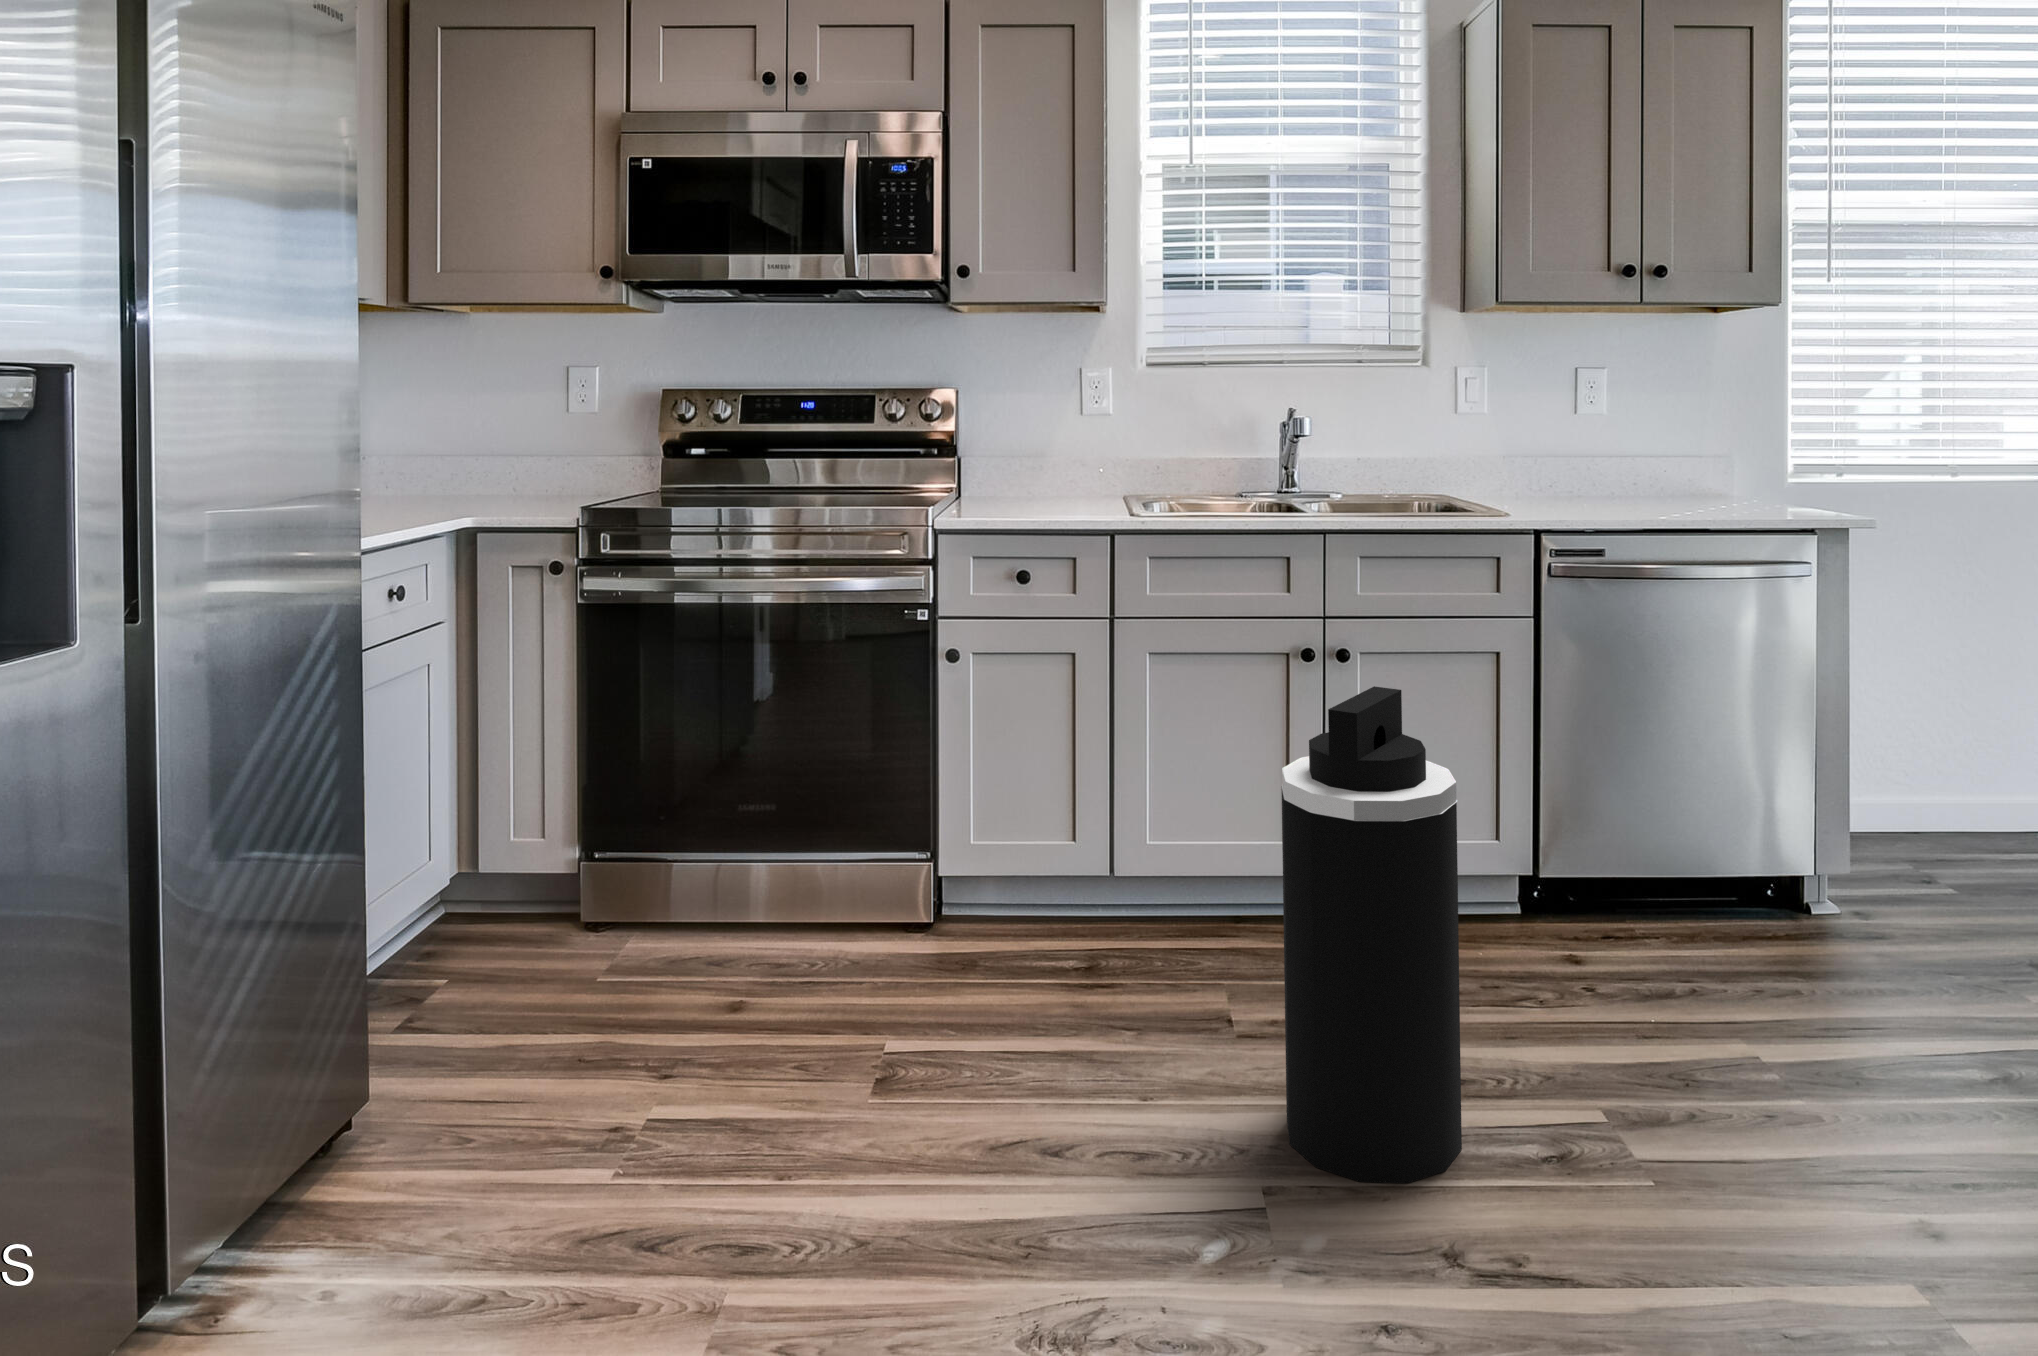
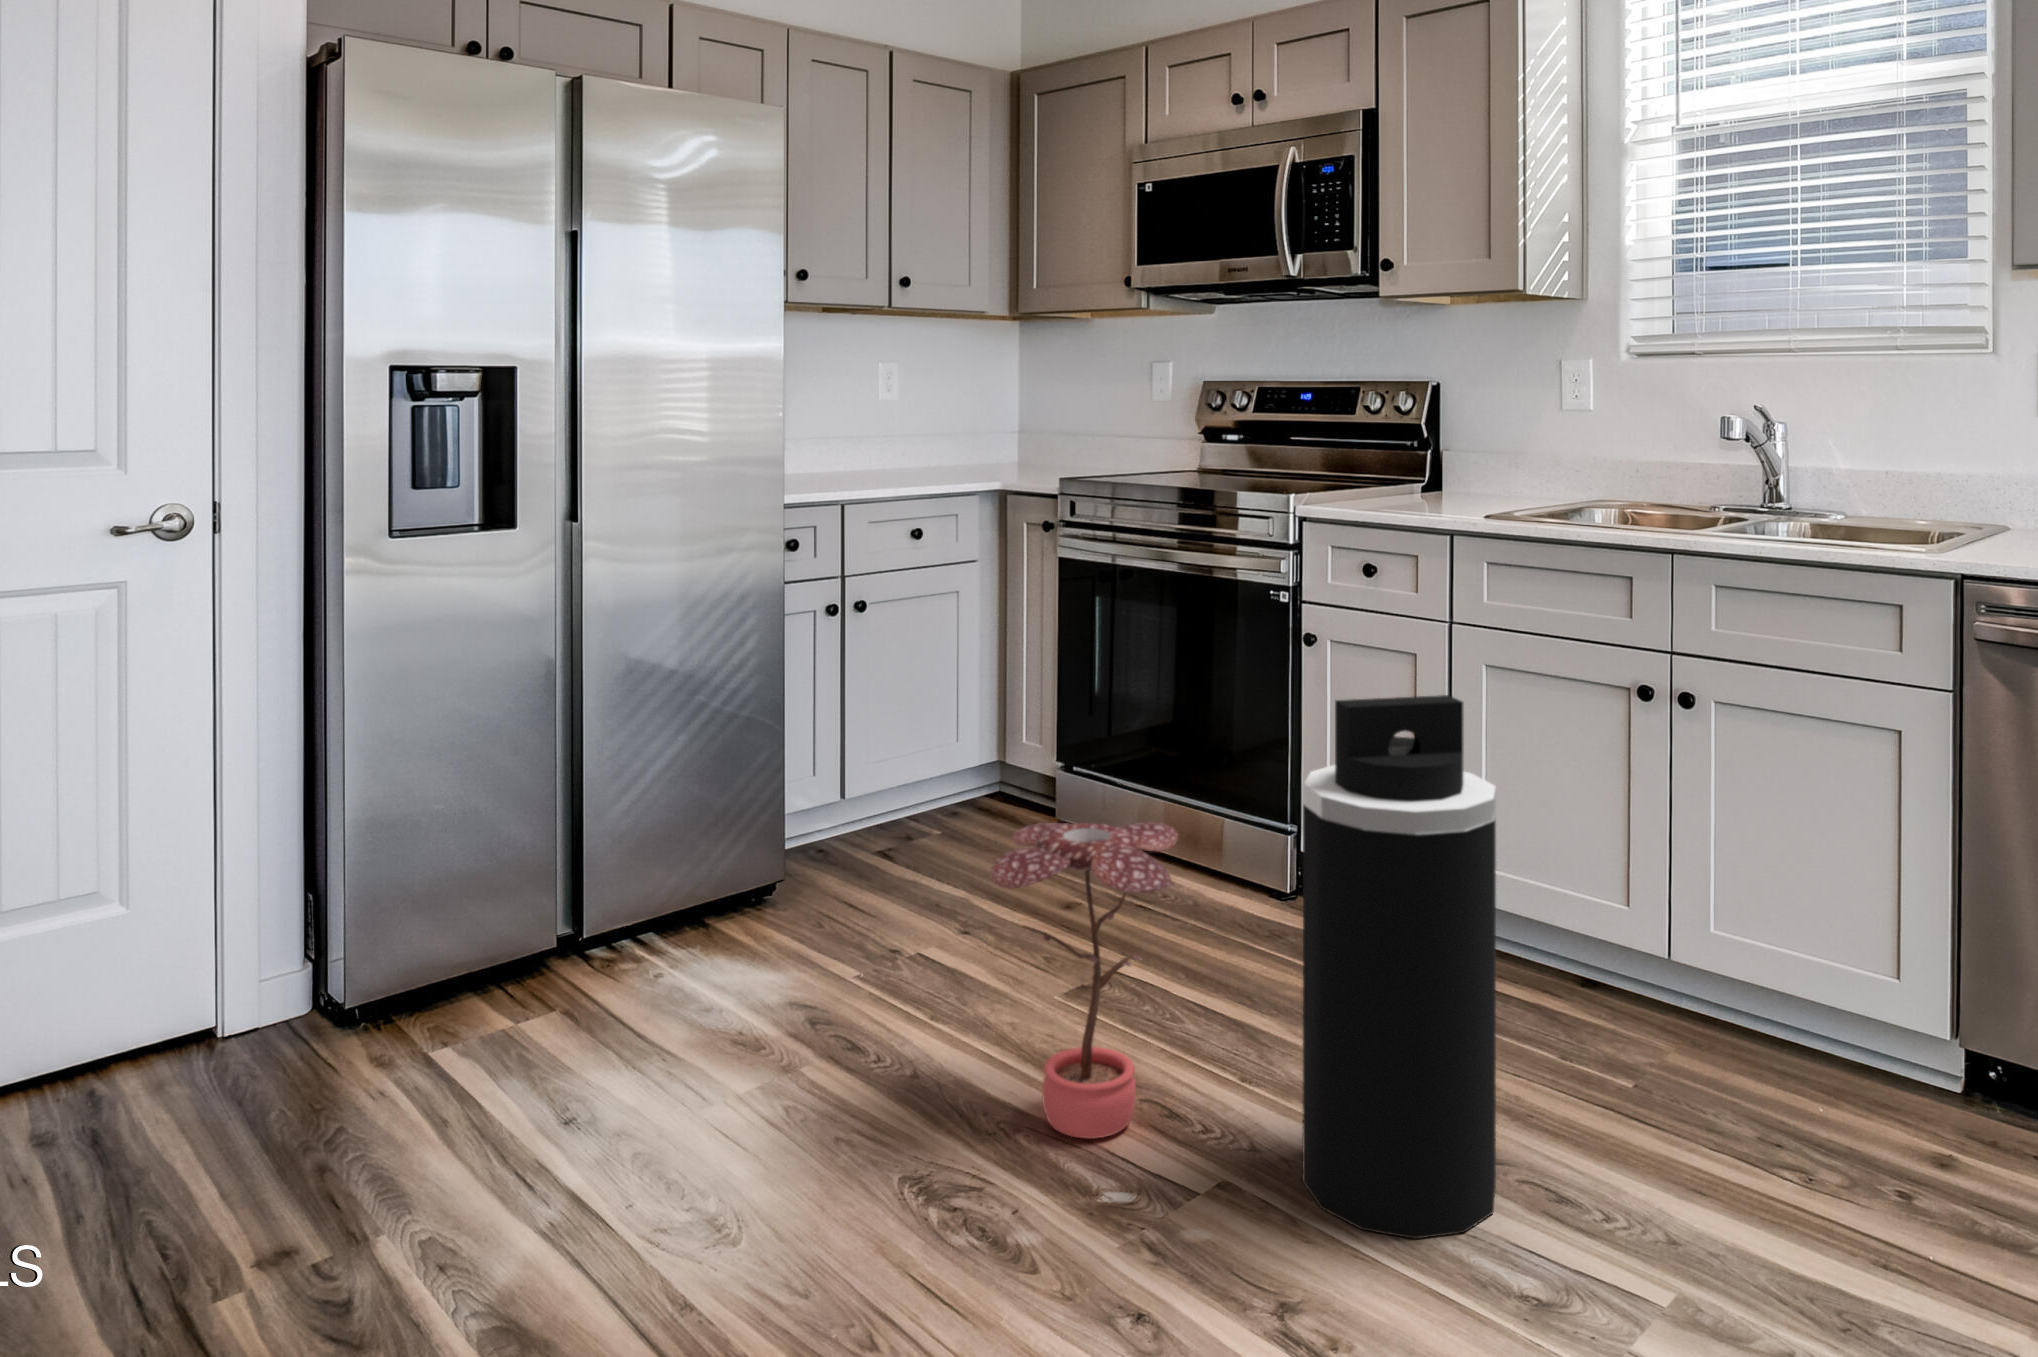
potted plant: none [968,871,1202,1225] -> present [990,822,1178,1139]

